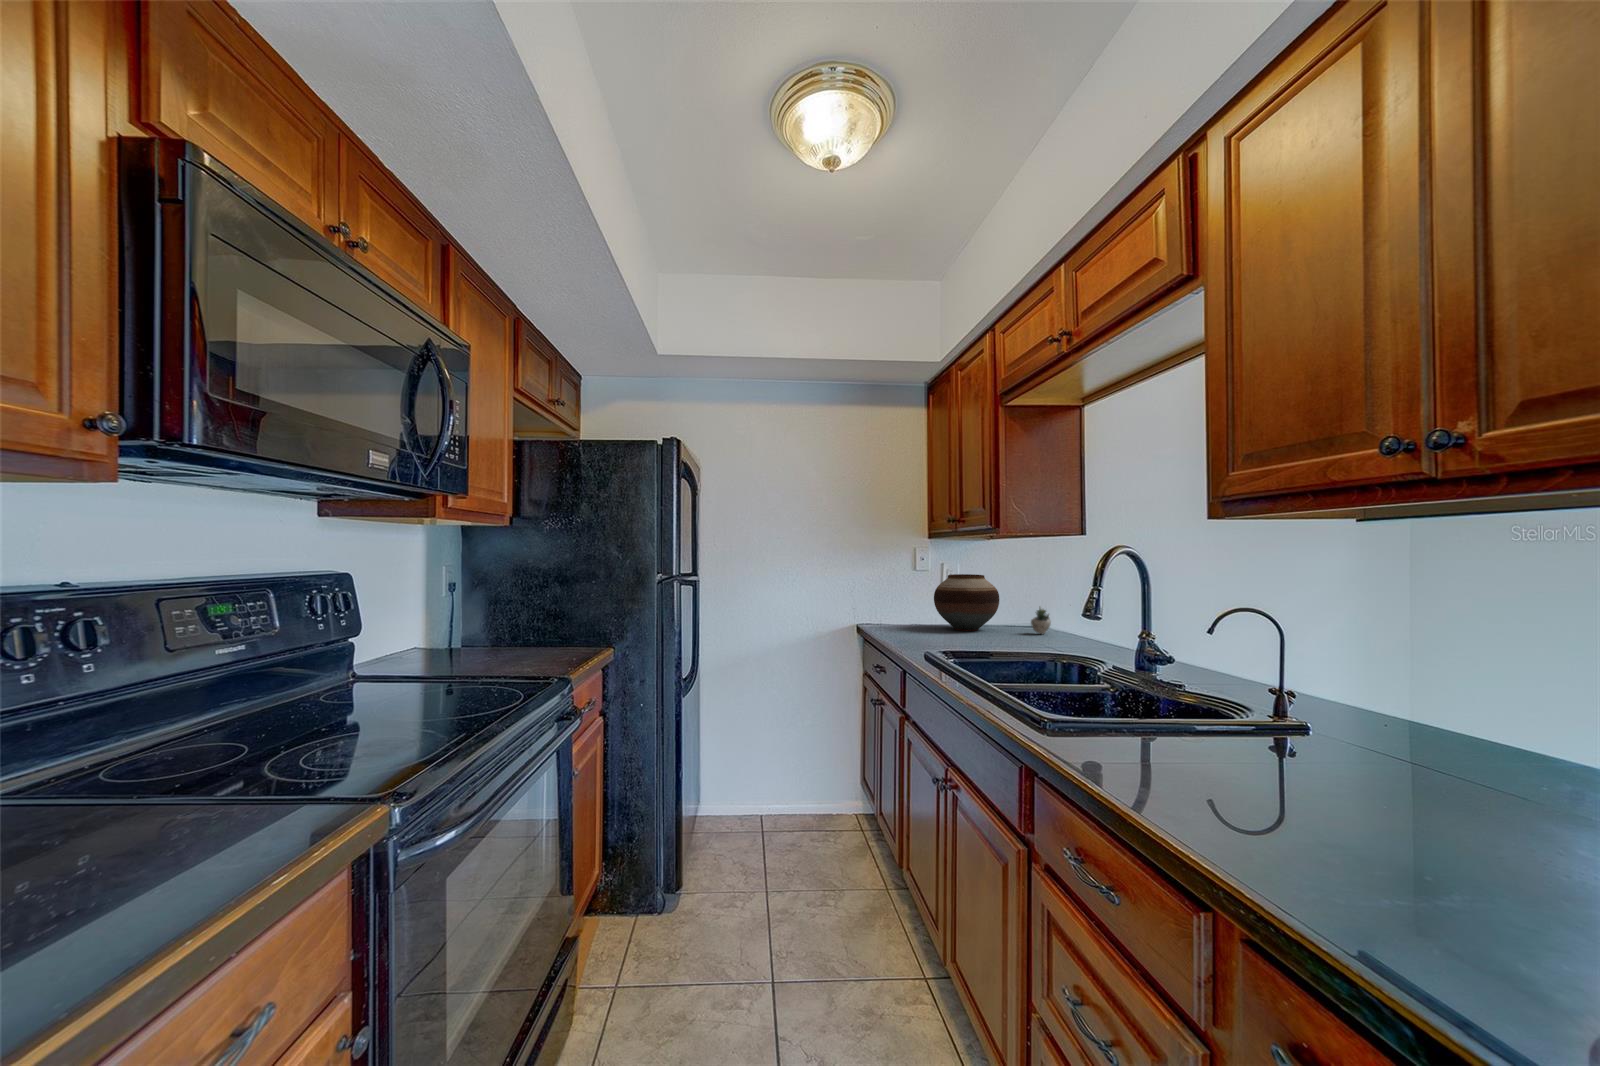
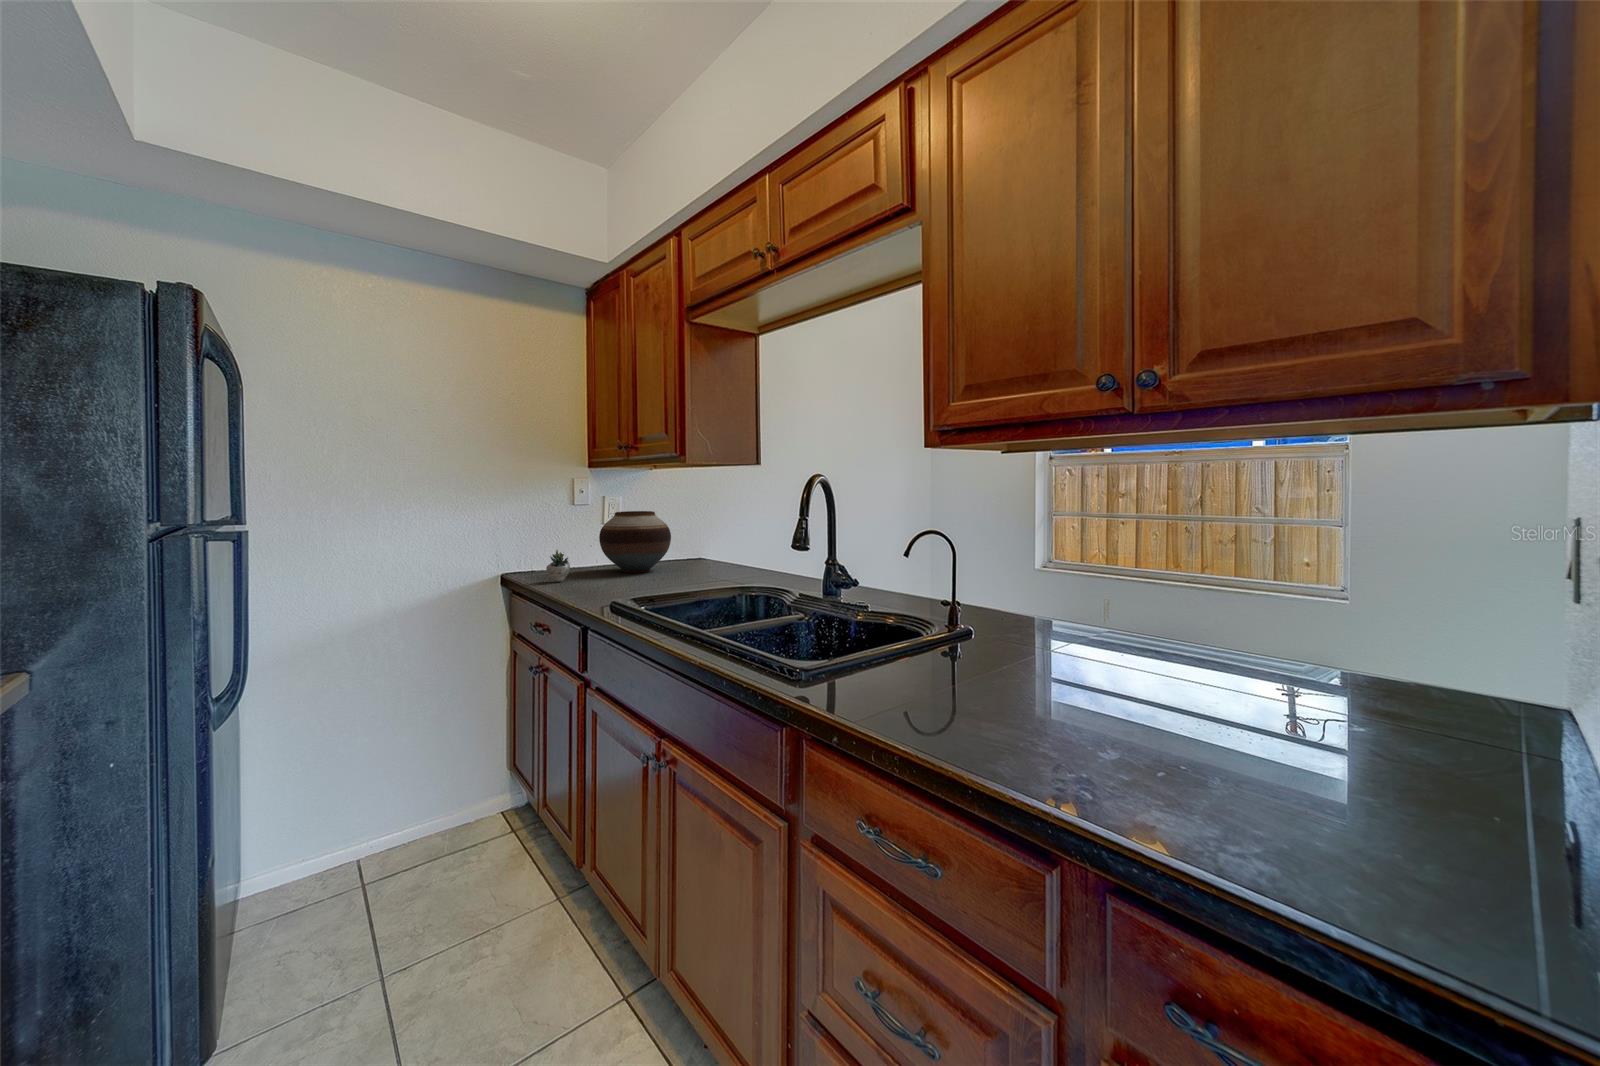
succulent plant: present [1031,608,1051,634] -> present [546,545,592,582]

